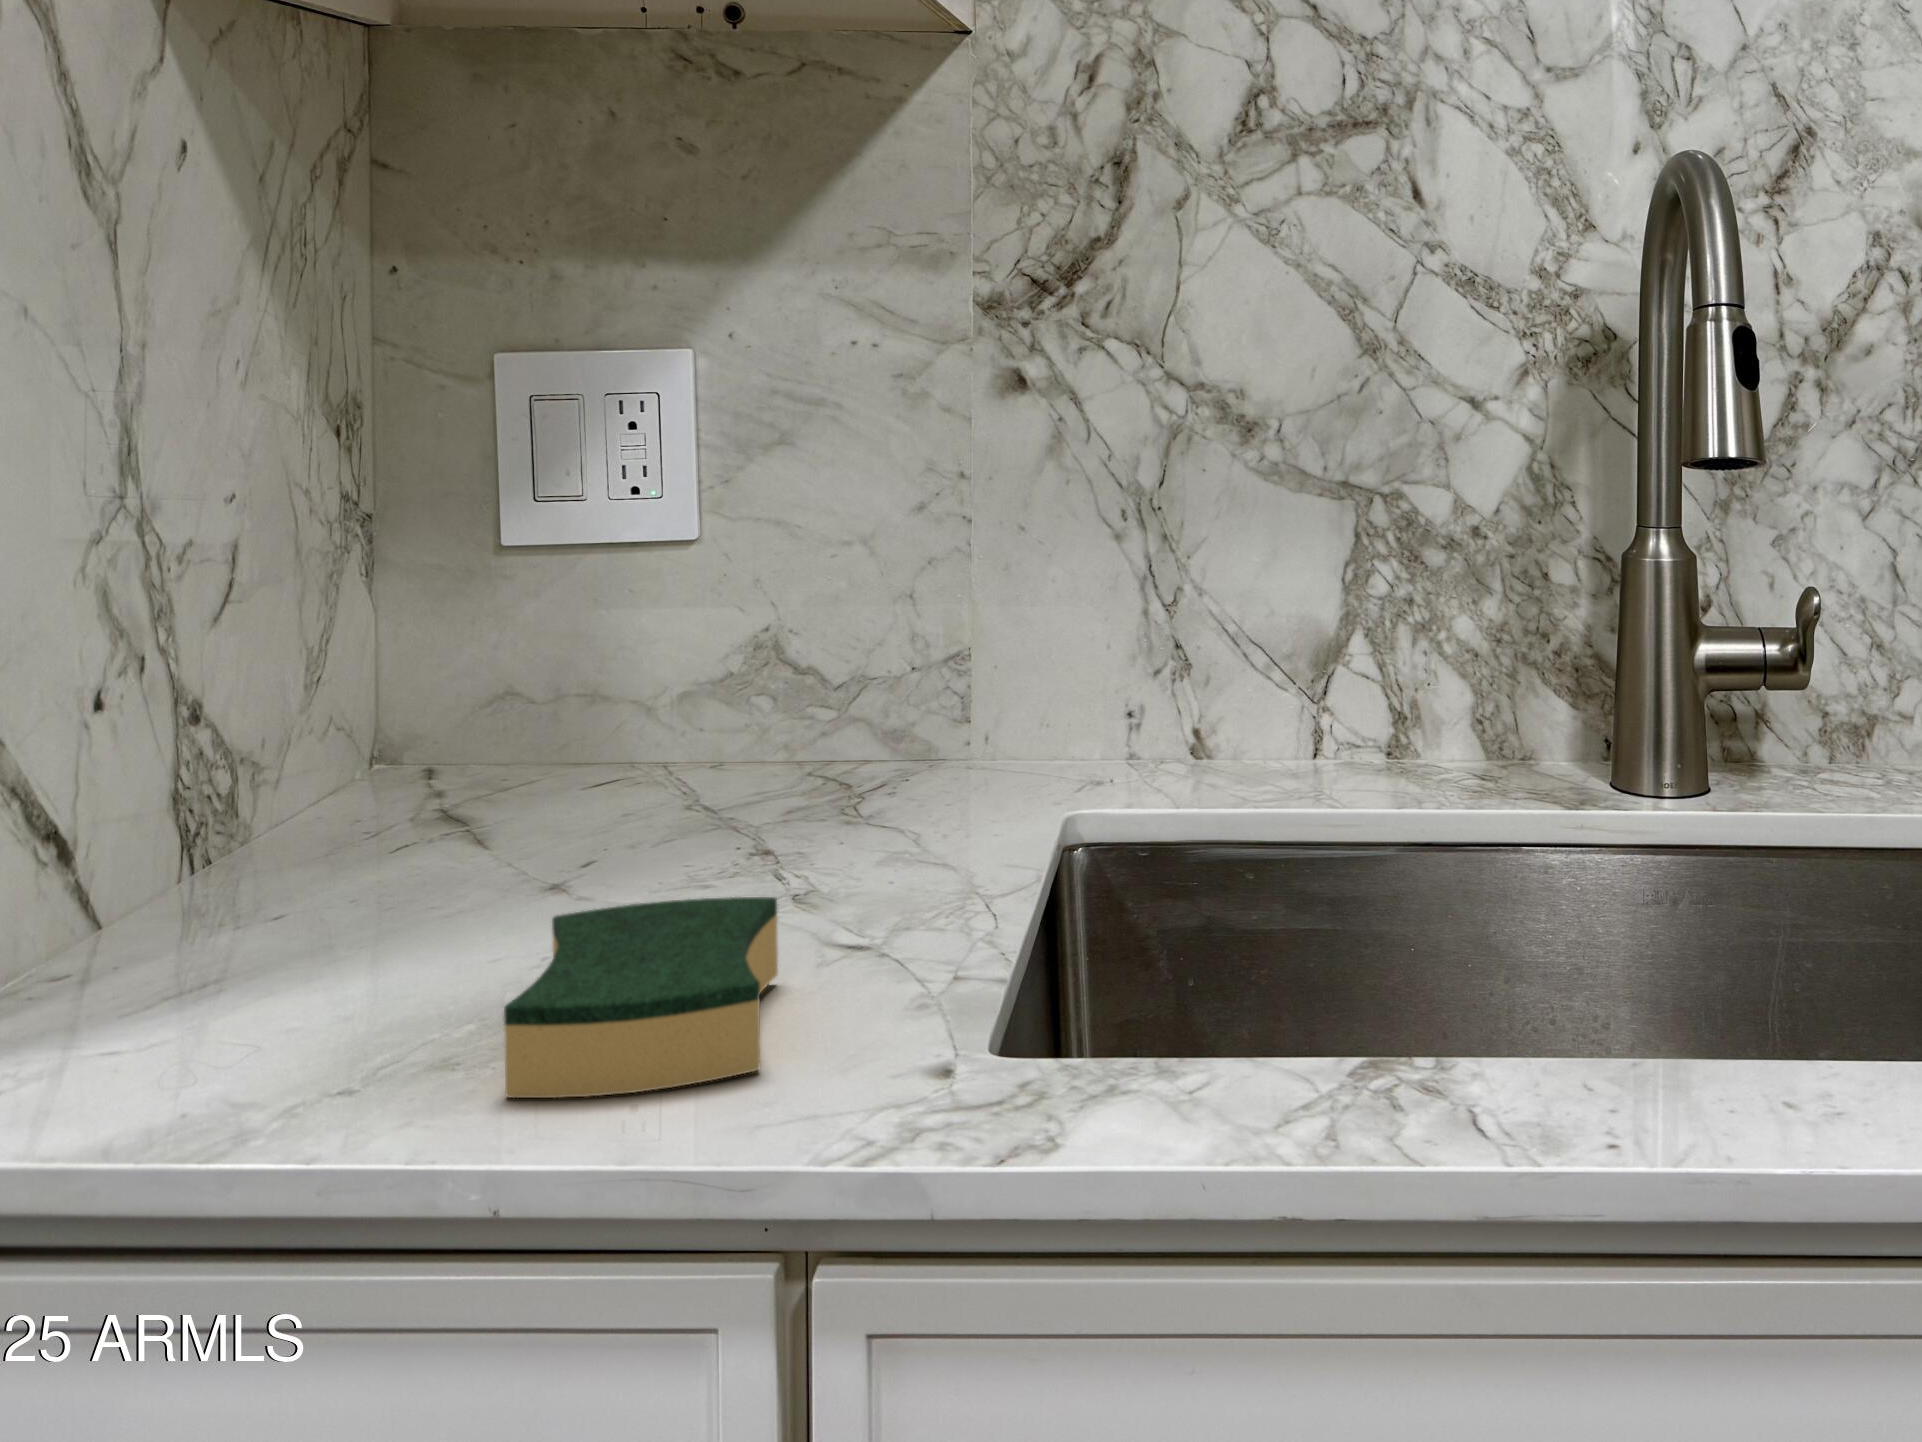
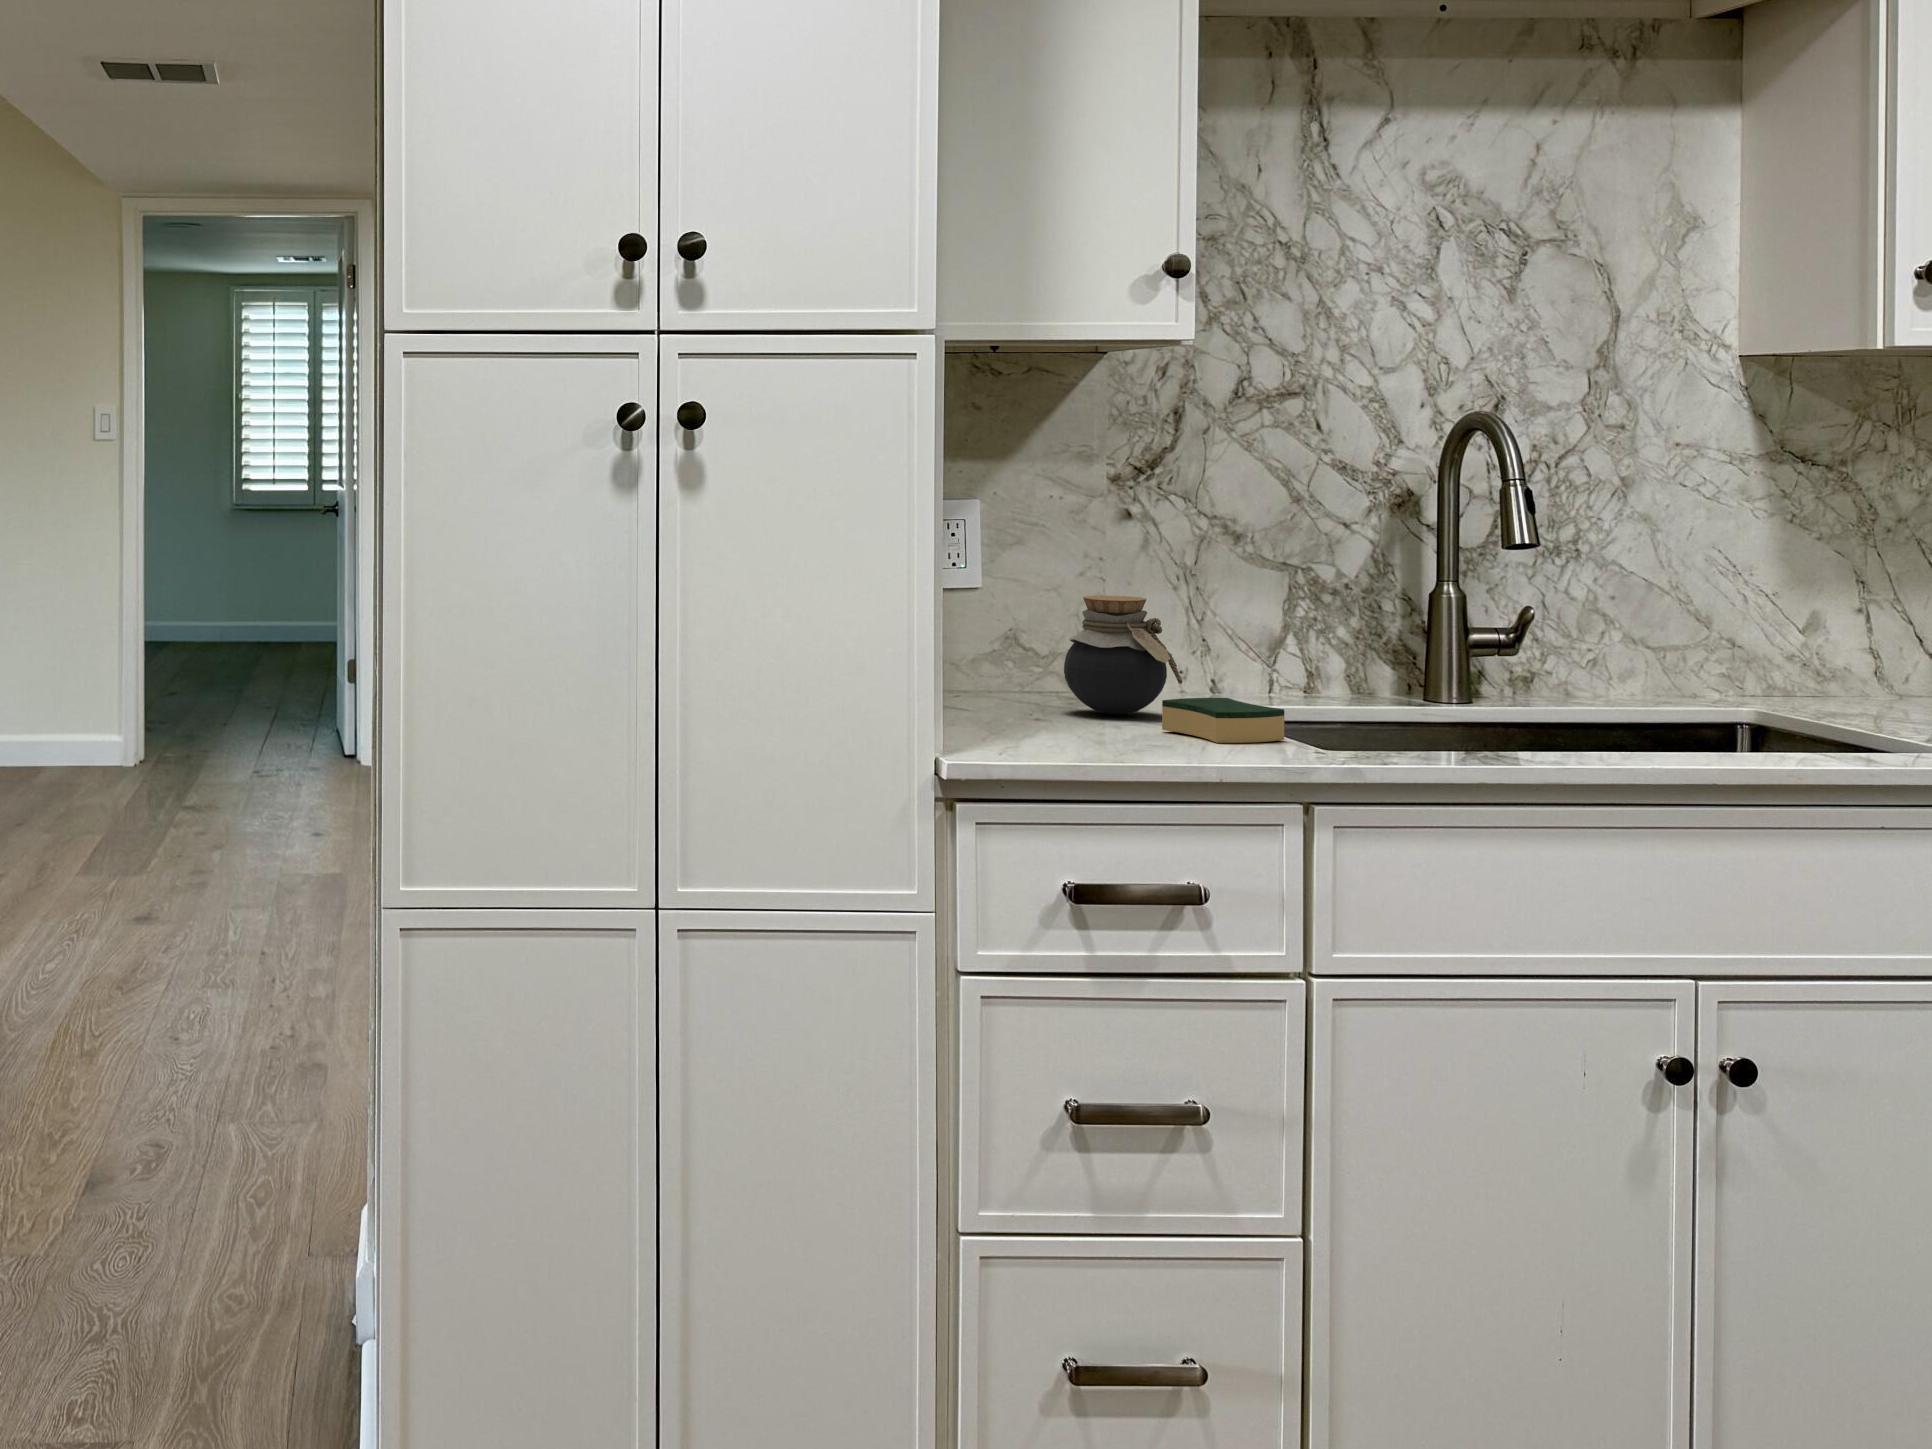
jar: none [587,584,840,884] -> present [1064,596,1182,715]

